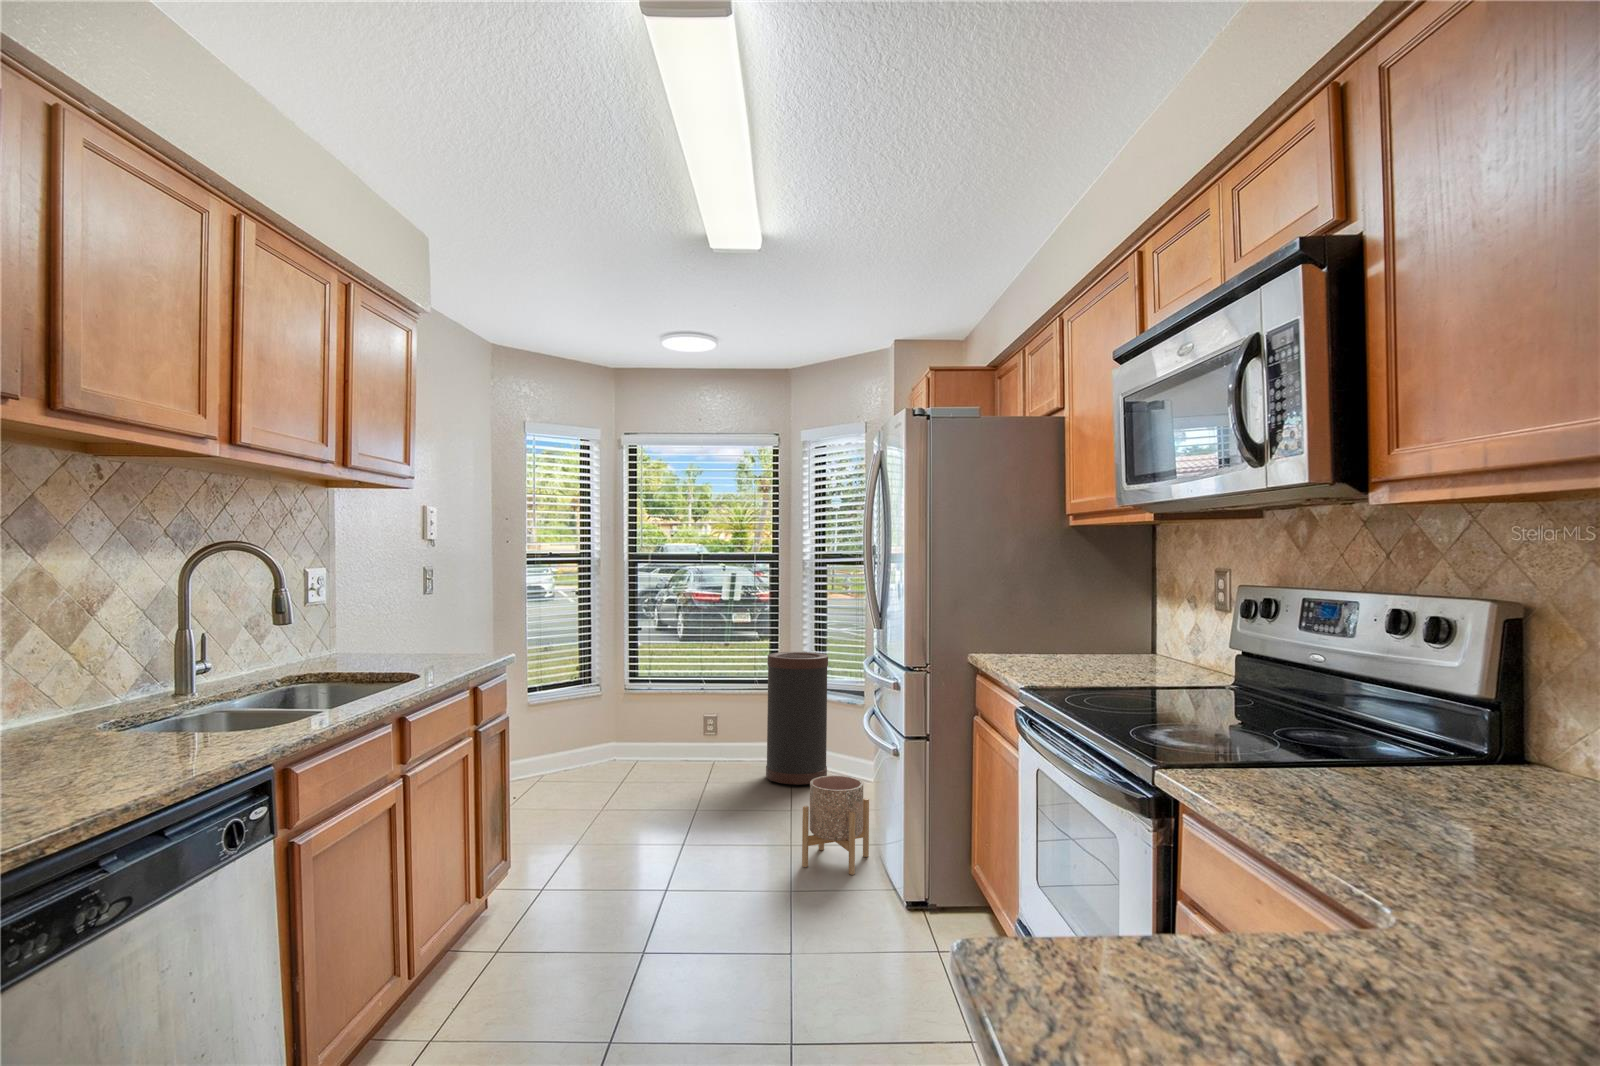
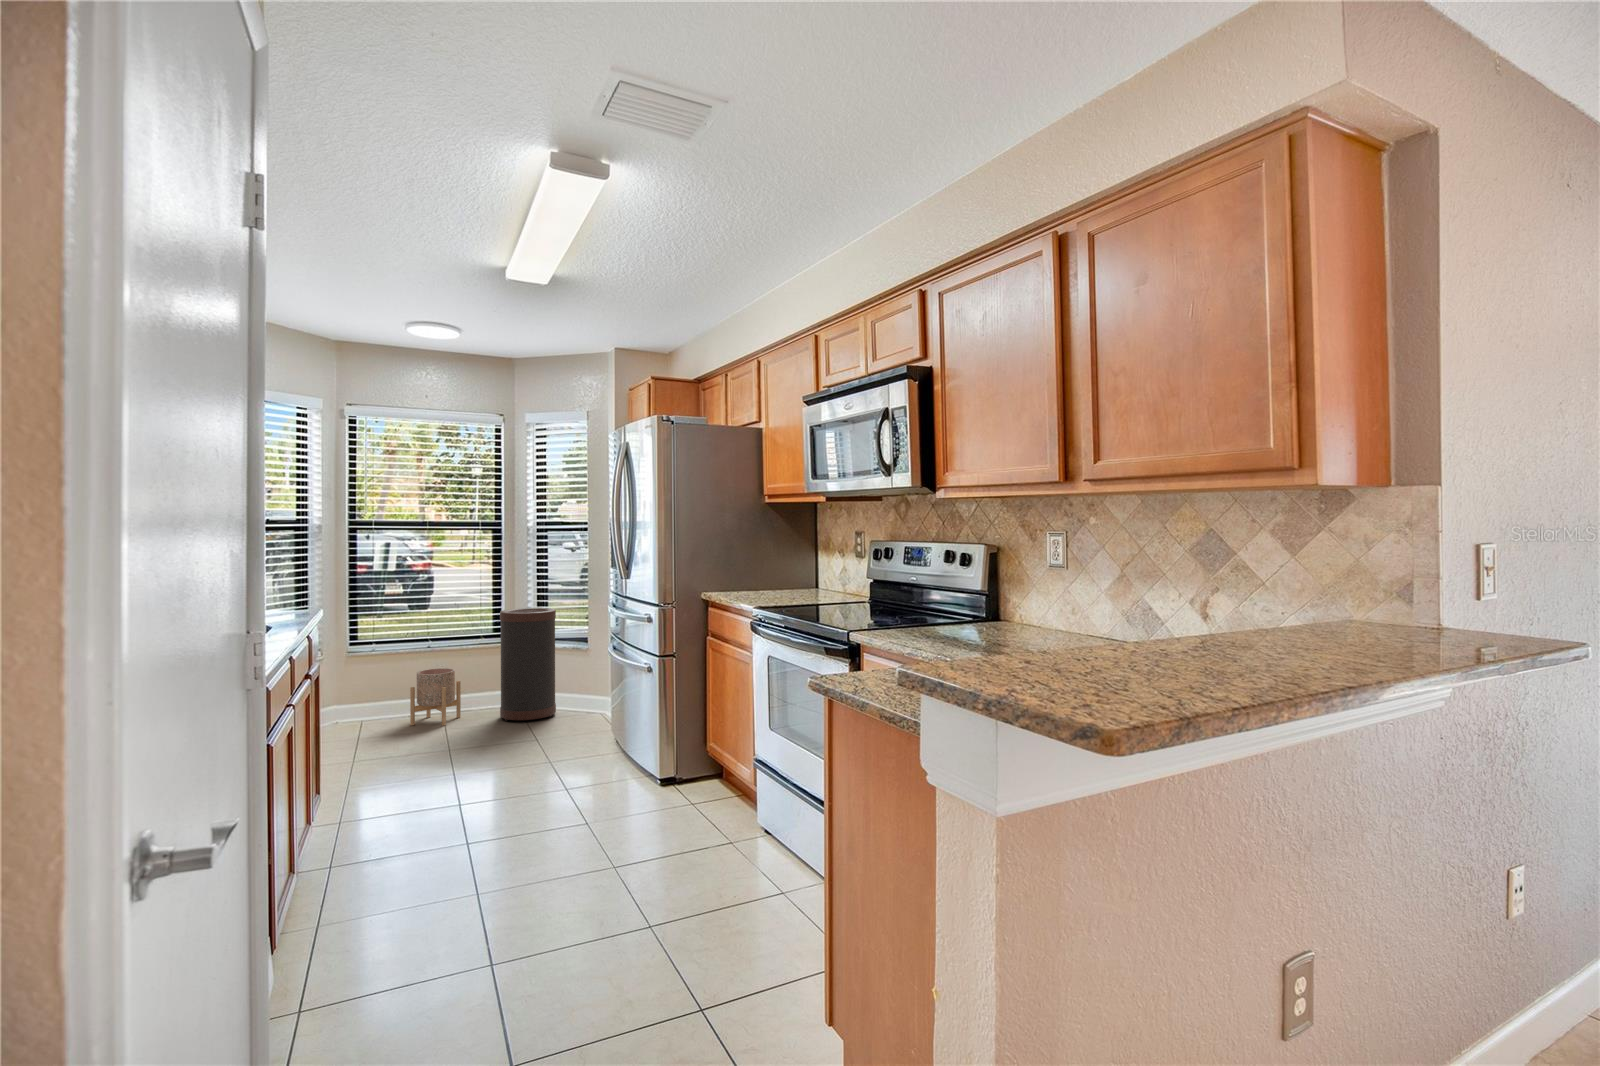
planter: present [802,775,869,875] -> present [410,668,461,726]

